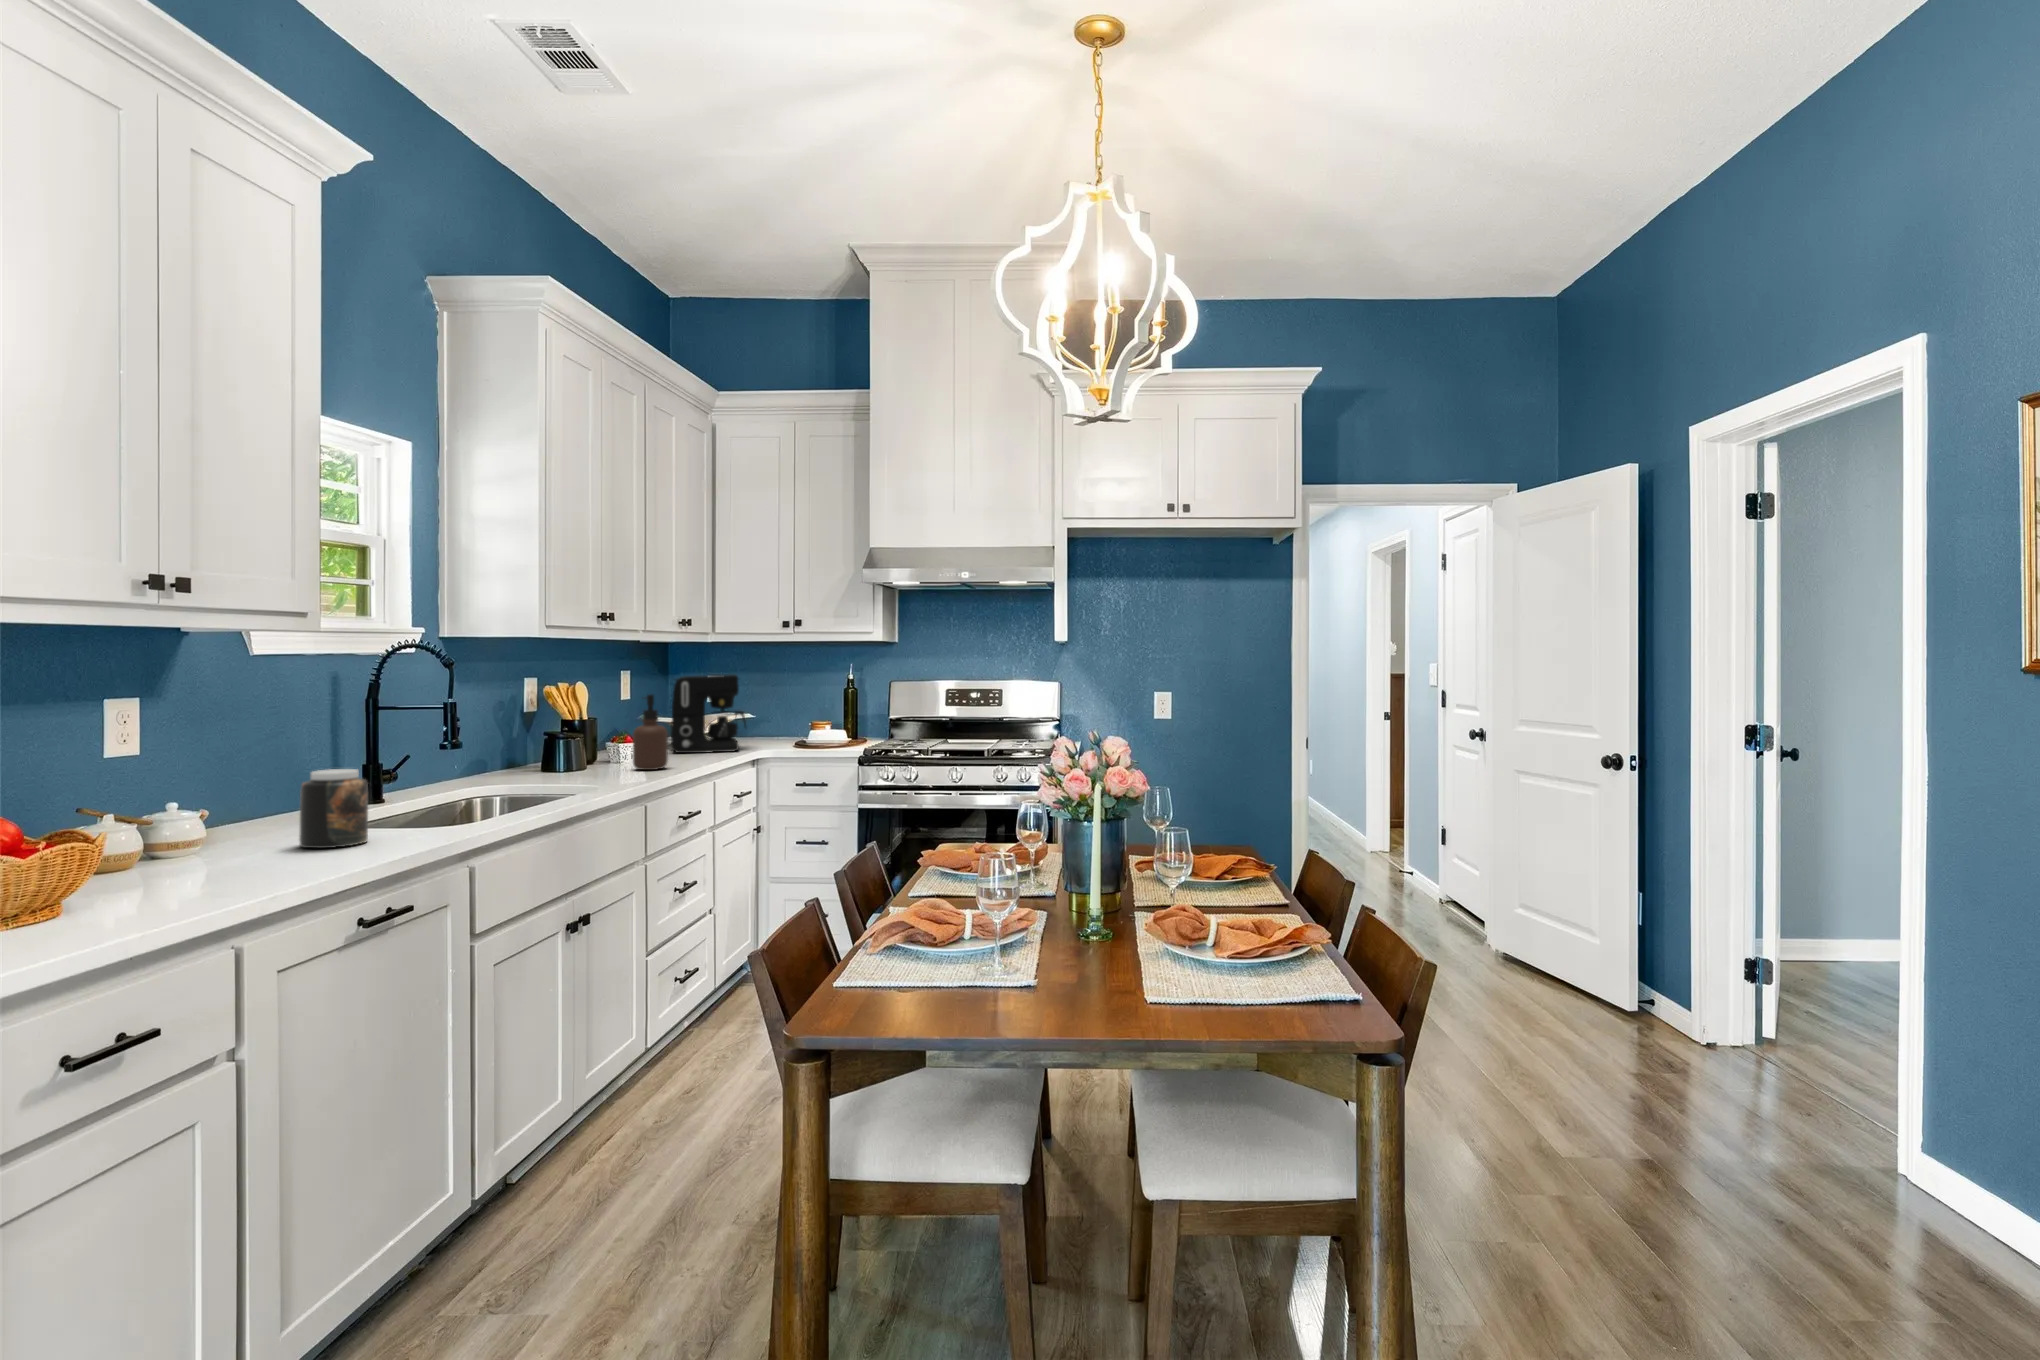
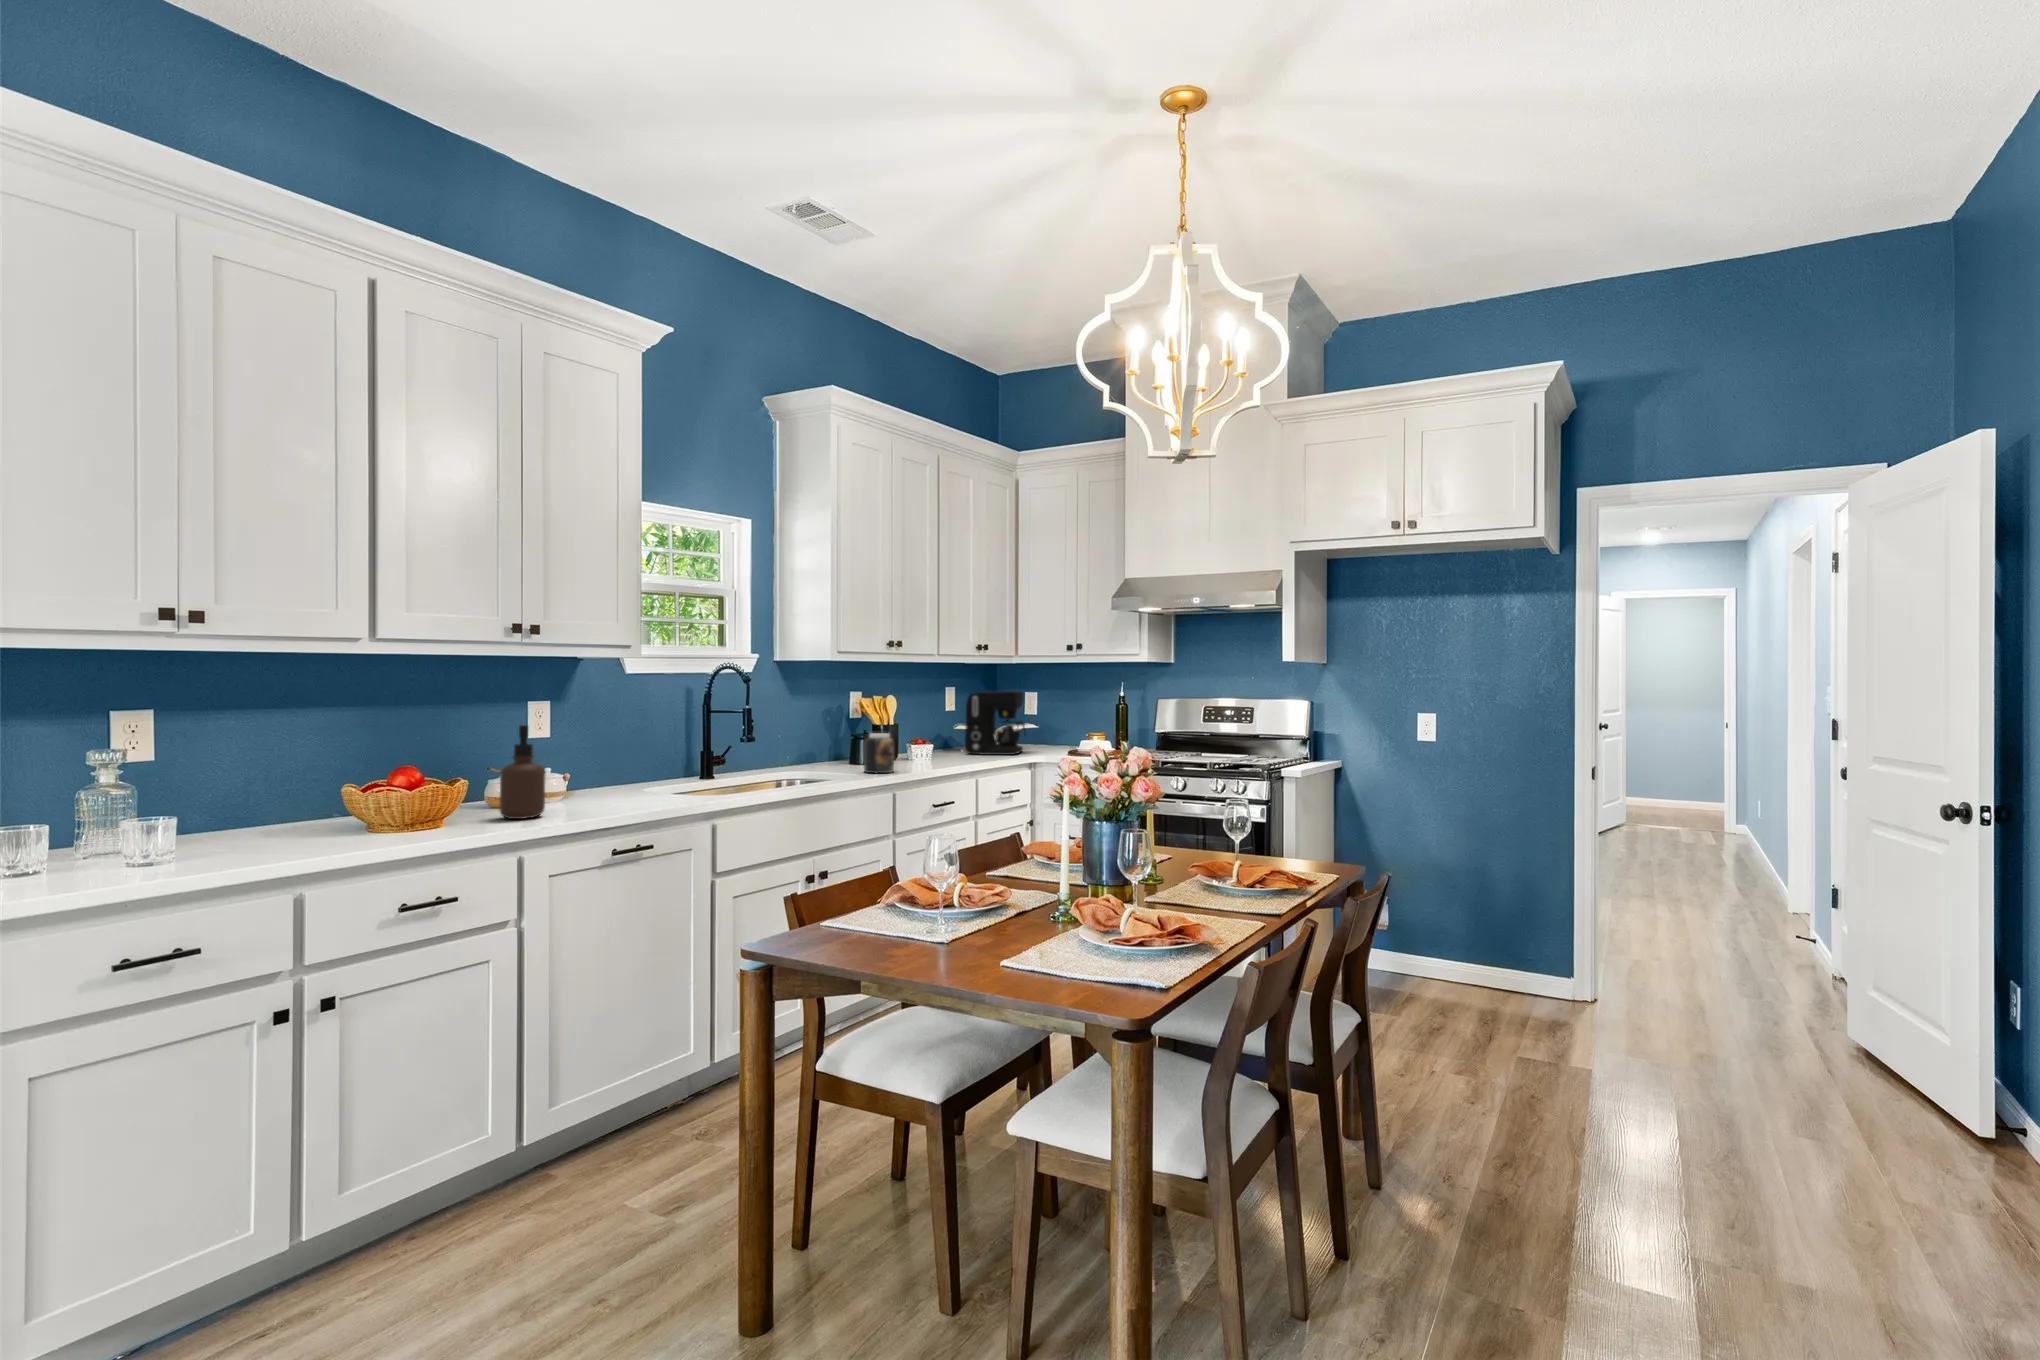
soap dispenser: present [633,695,668,770] -> present [499,725,545,819]
jar: present [299,769,368,848] -> present [864,733,894,773]

